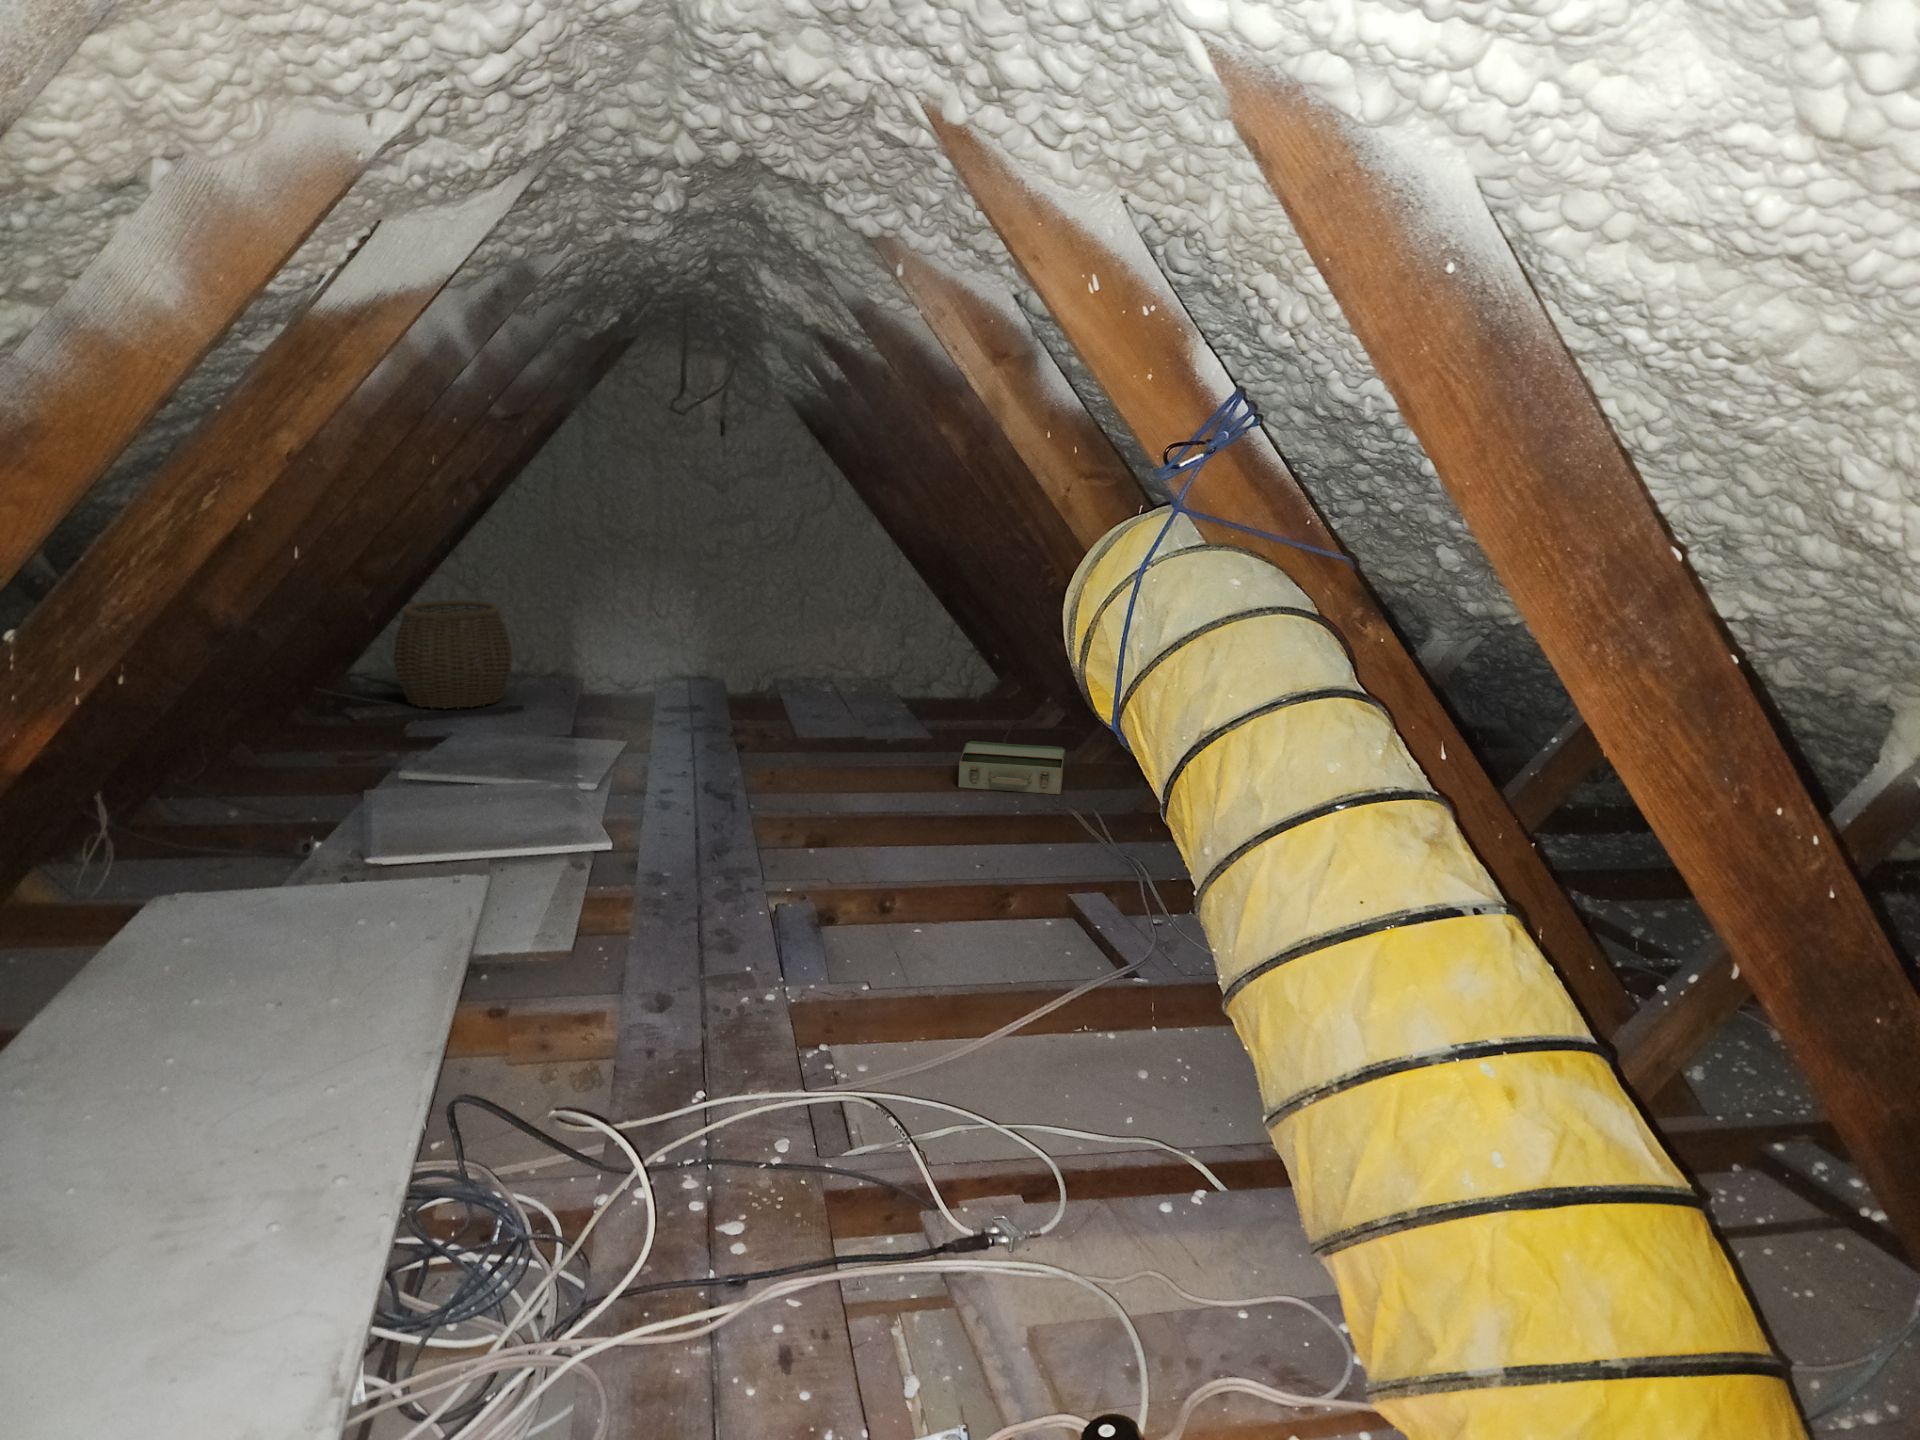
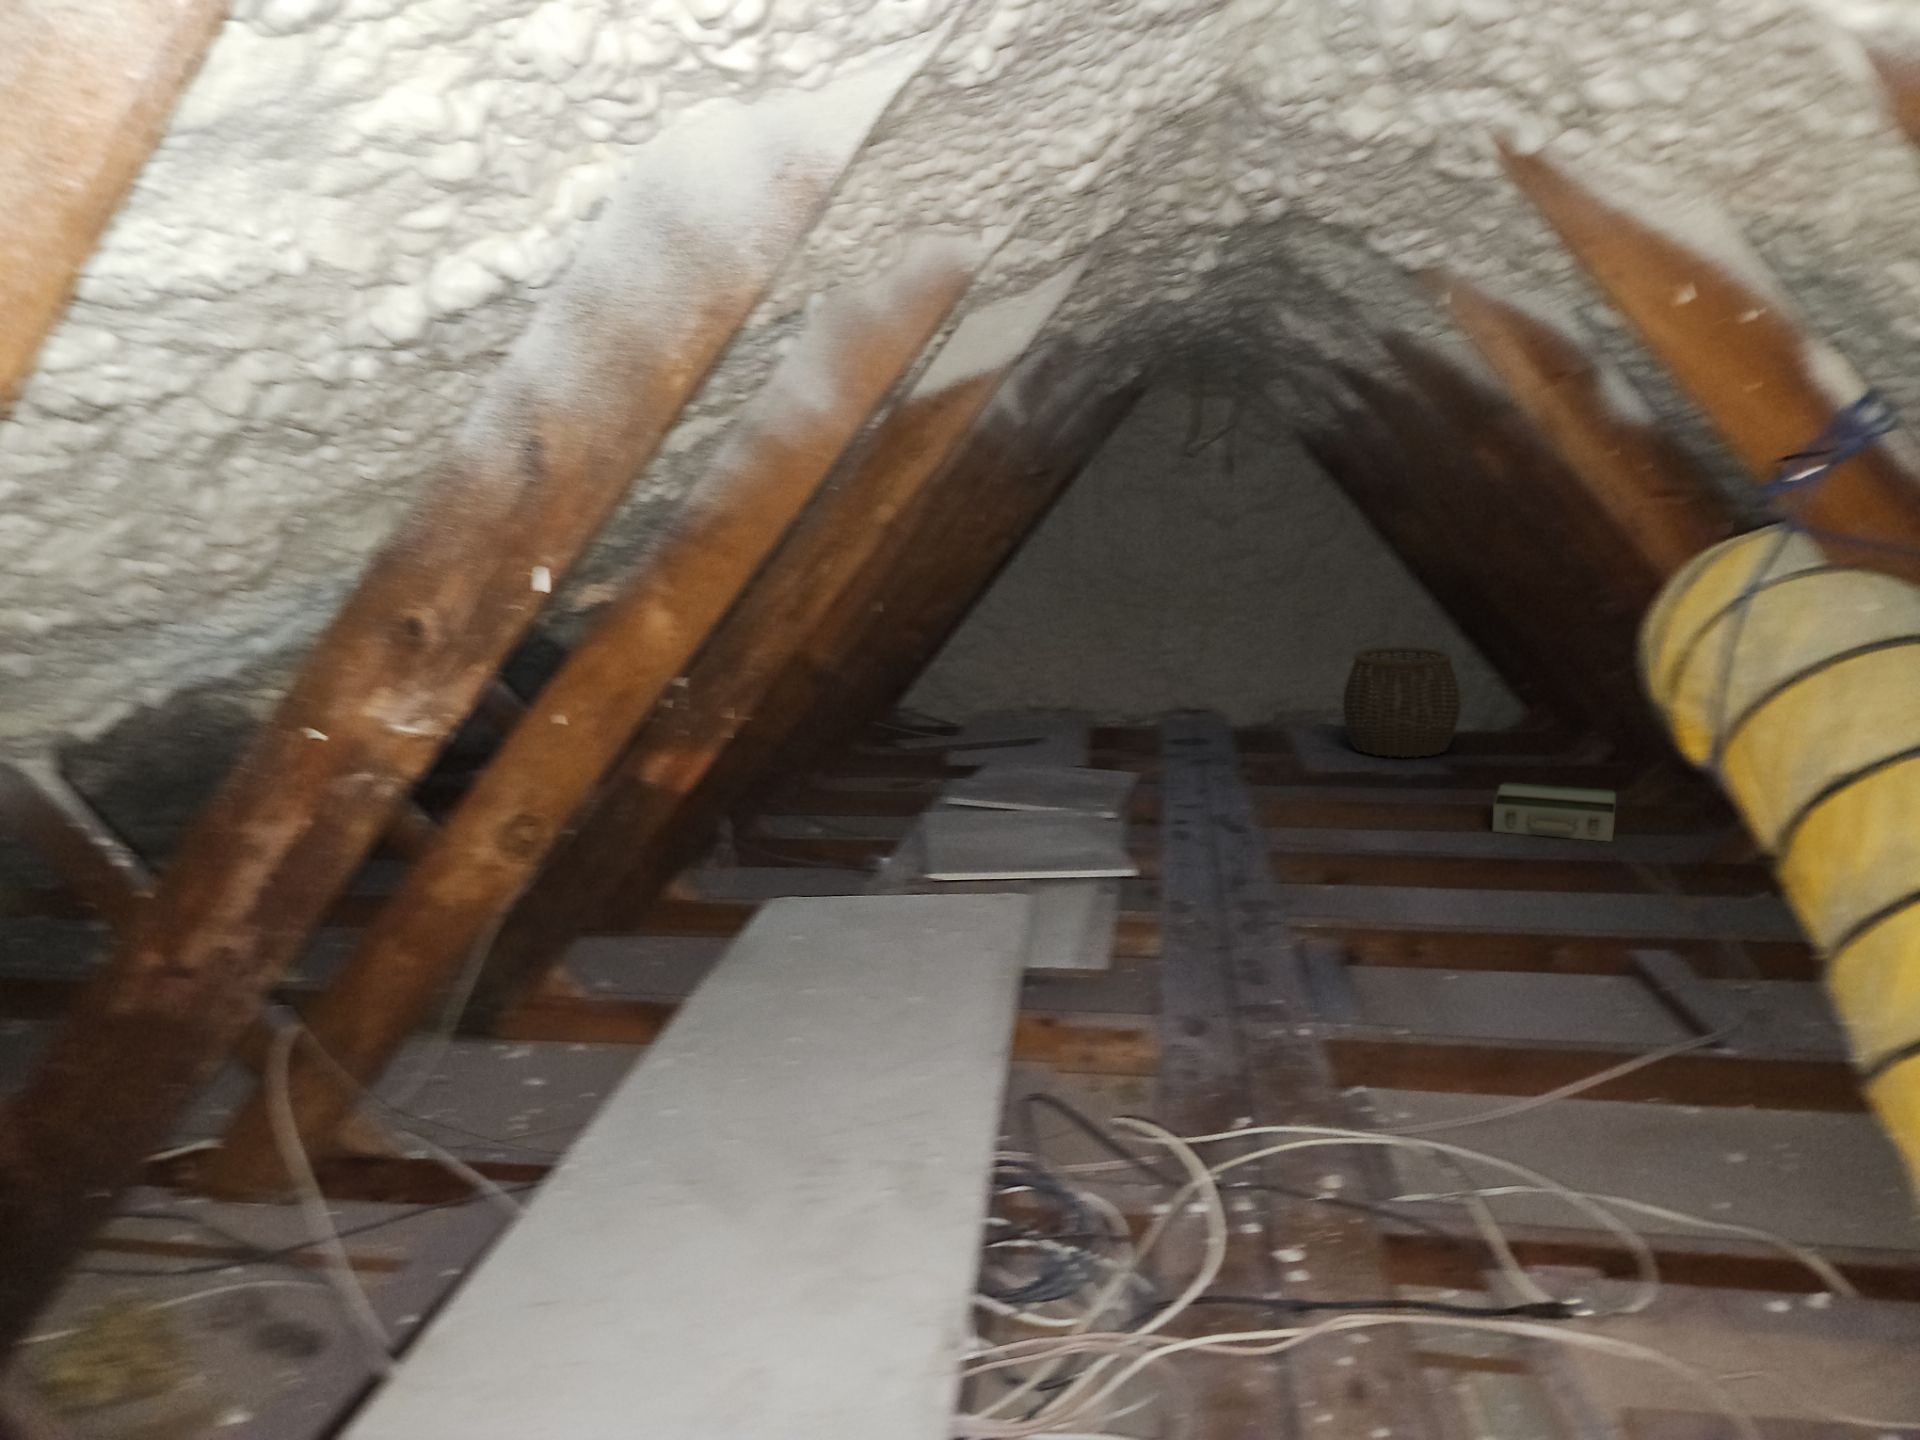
woven basket: present [393,600,513,709] -> present [1343,647,1461,758]

